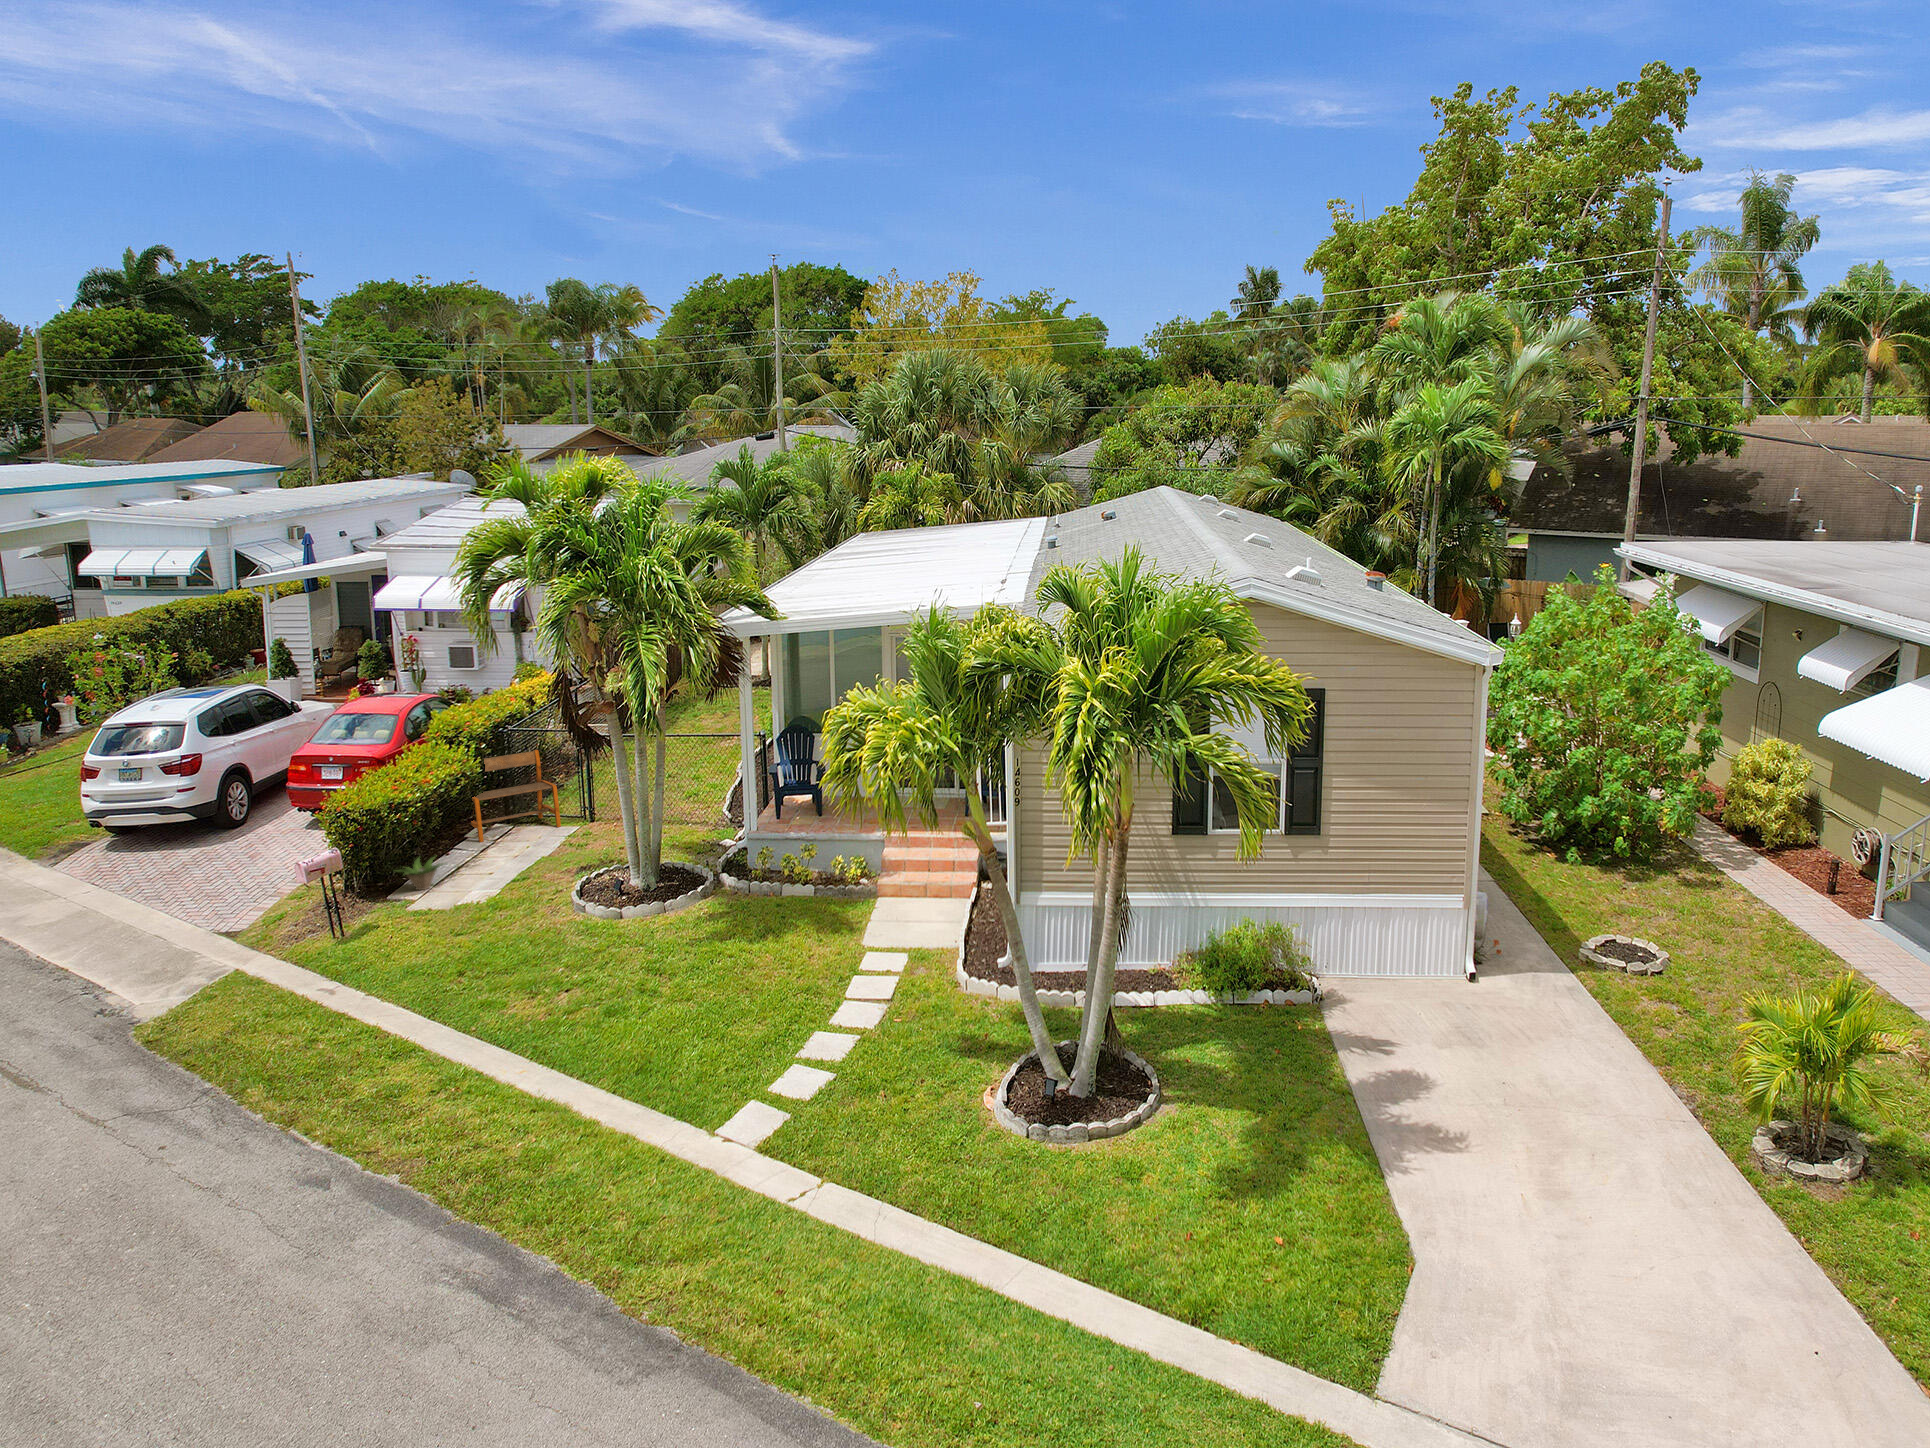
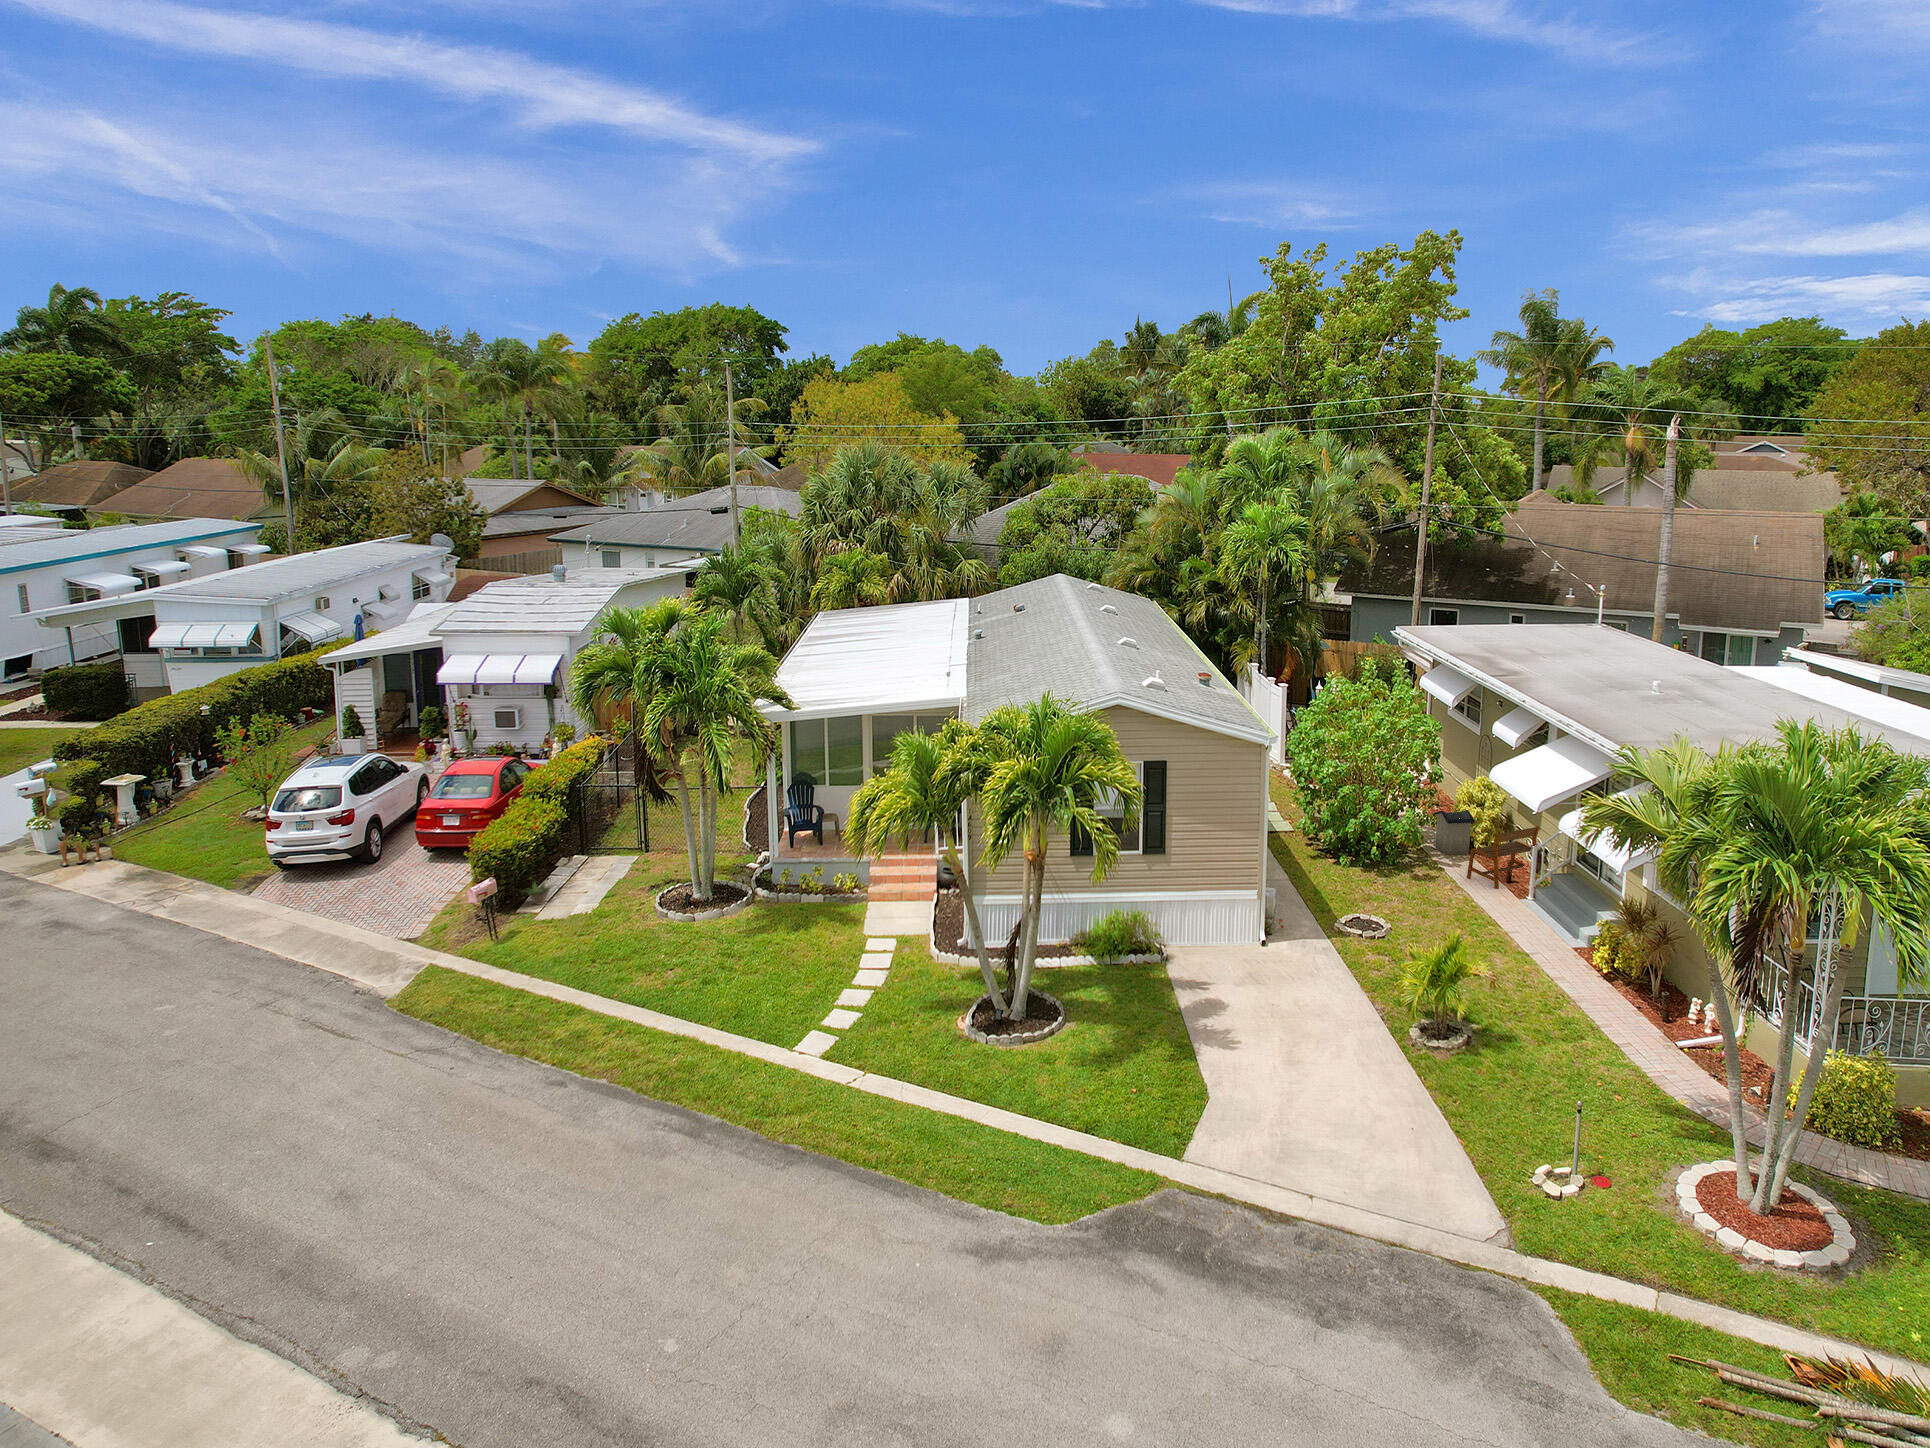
bench: present [471,750,561,842] -> present [1467,826,1539,889]
trash can: none [1703,789,1771,854] -> present [1434,810,1475,855]

